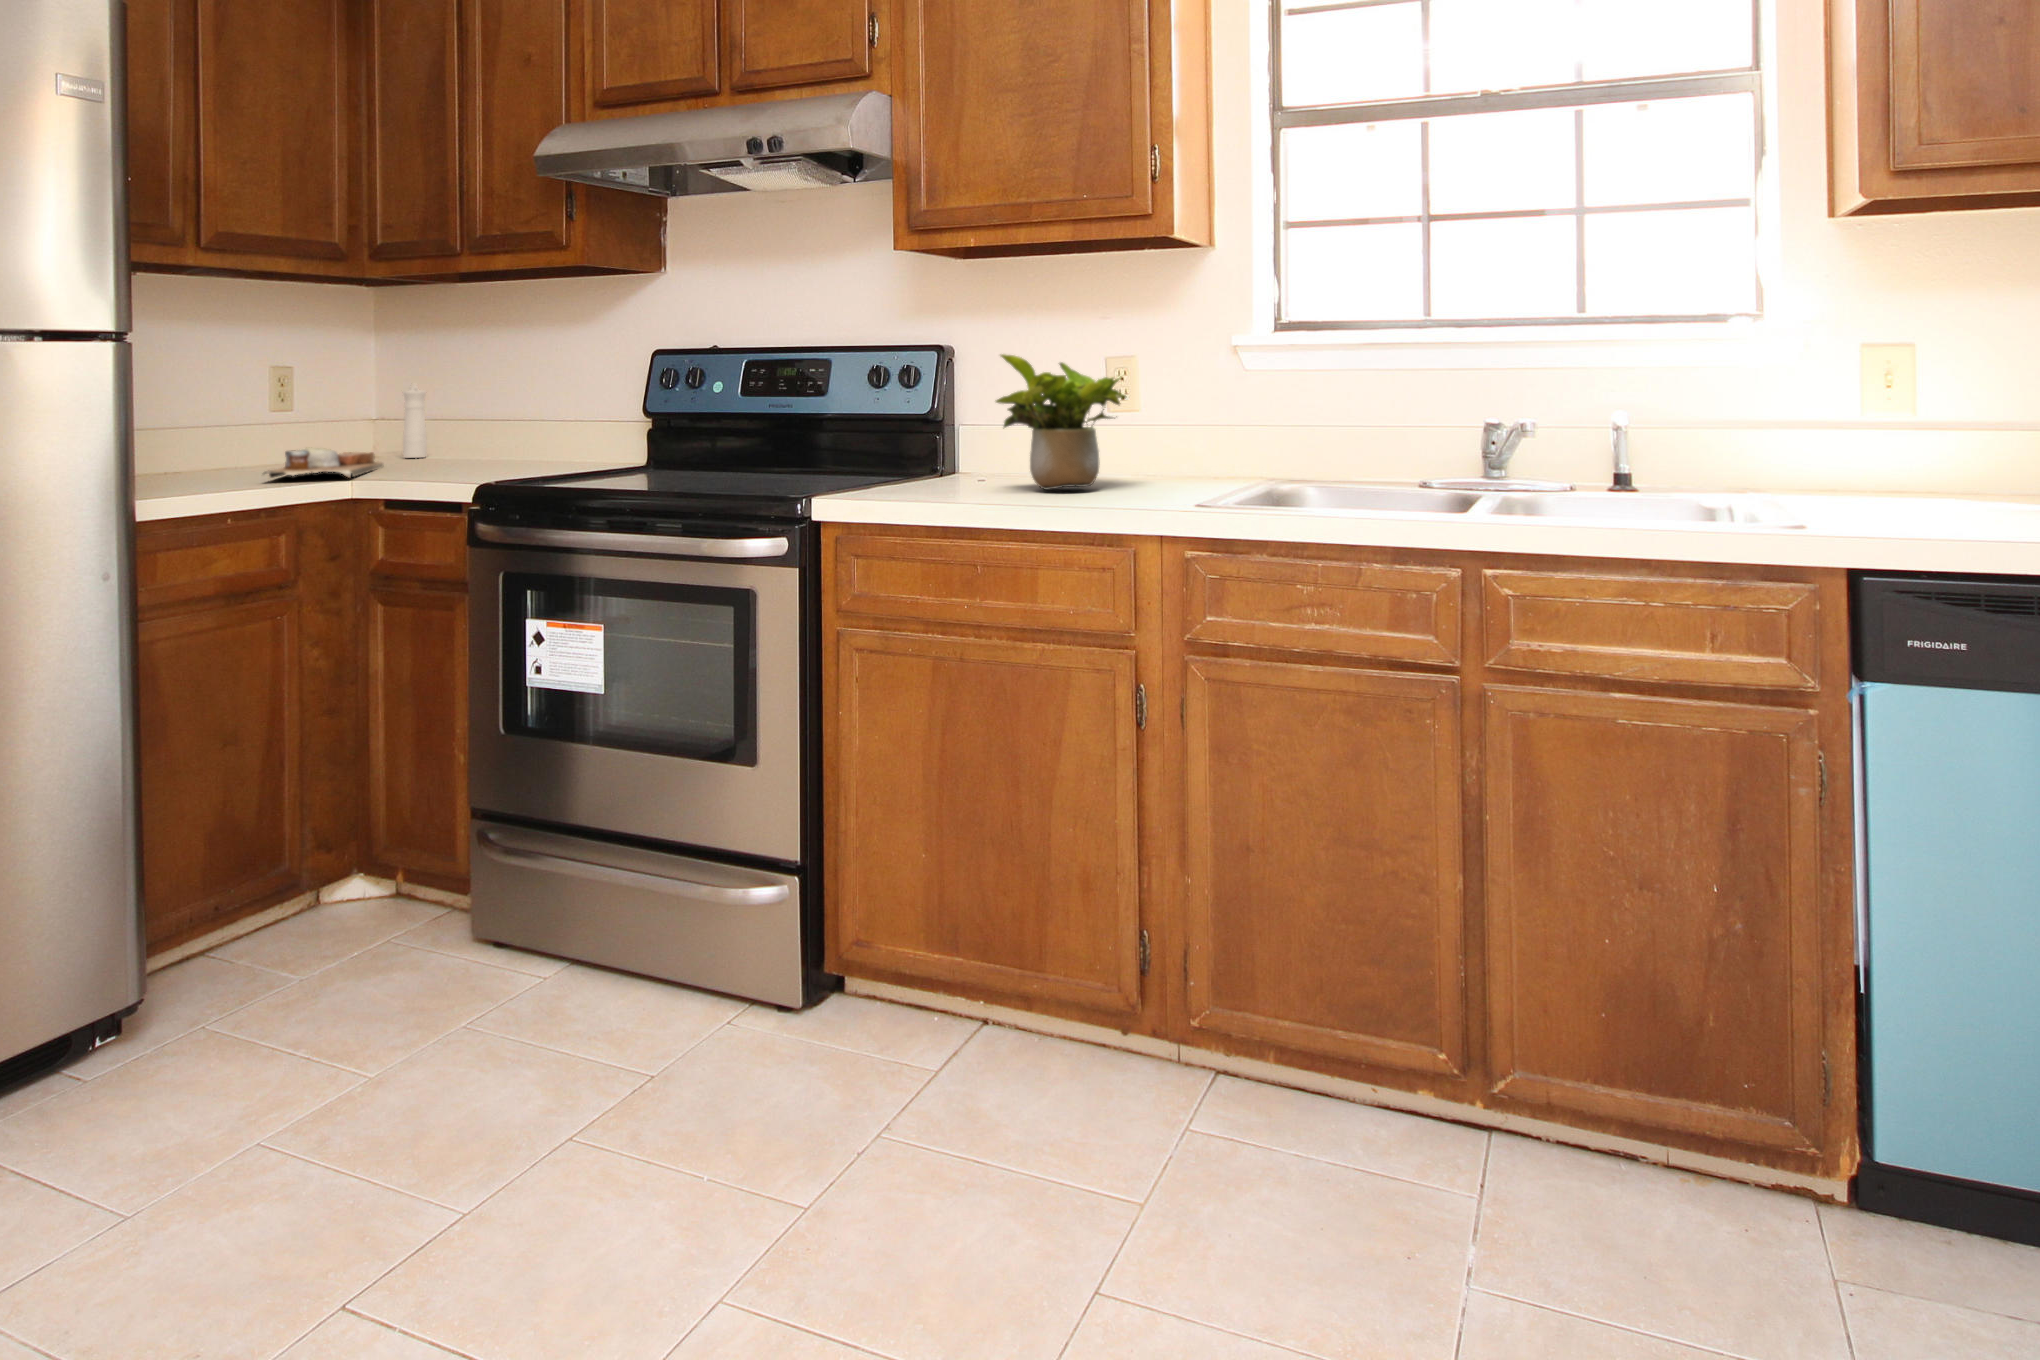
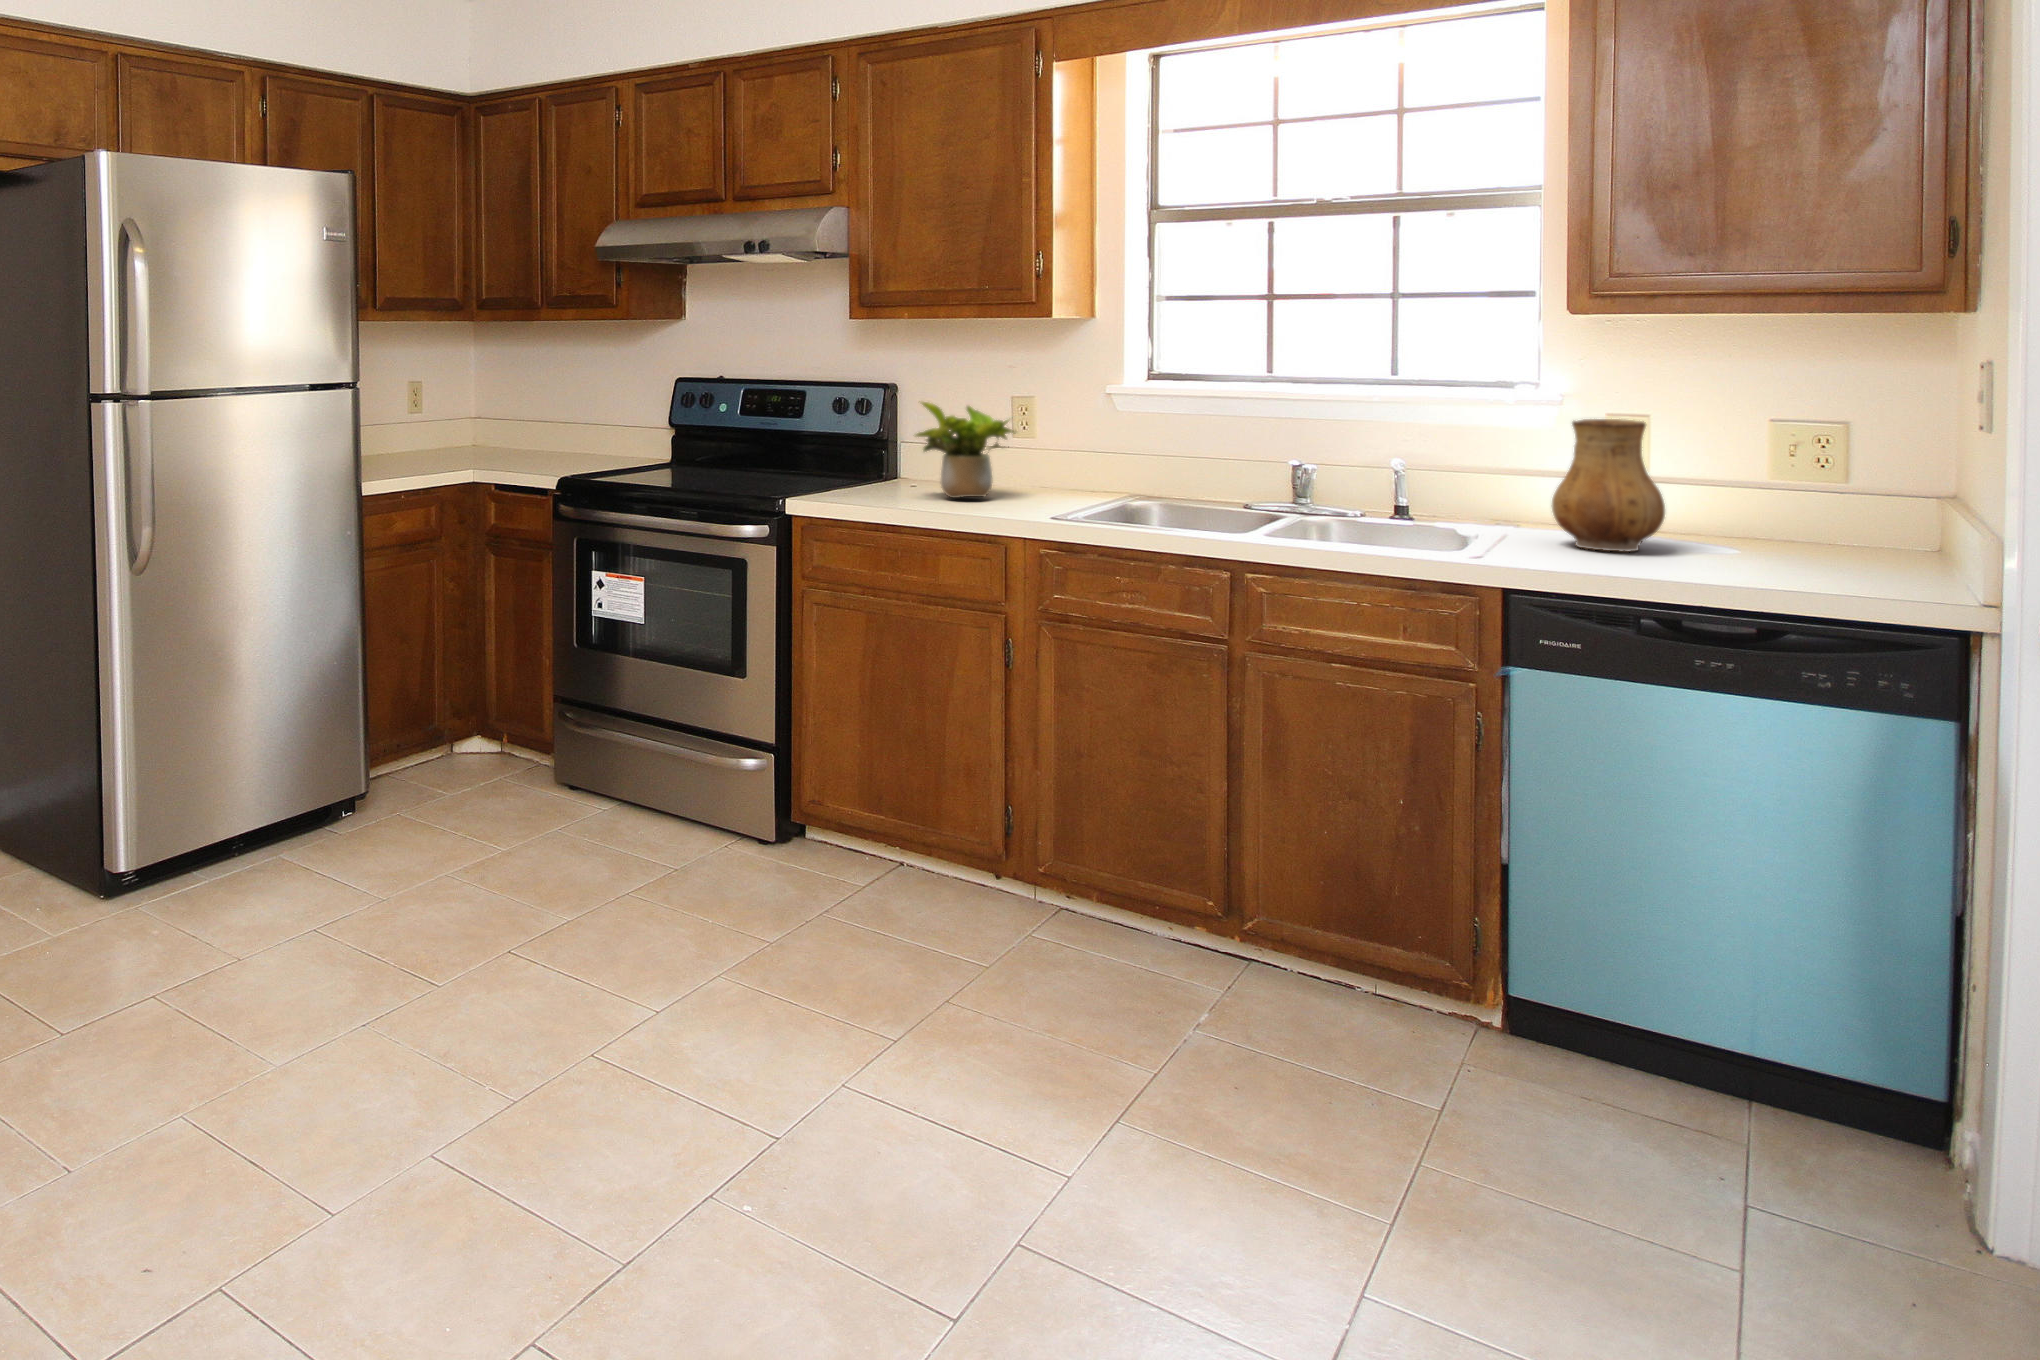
ceramic pitcher: none [1848,340,1997,514] -> present [1552,419,1665,551]
pepper mill: present [403,384,427,458] -> none [495,387,516,448]
cutting board: present [264,448,383,478] -> none [418,444,490,467]

